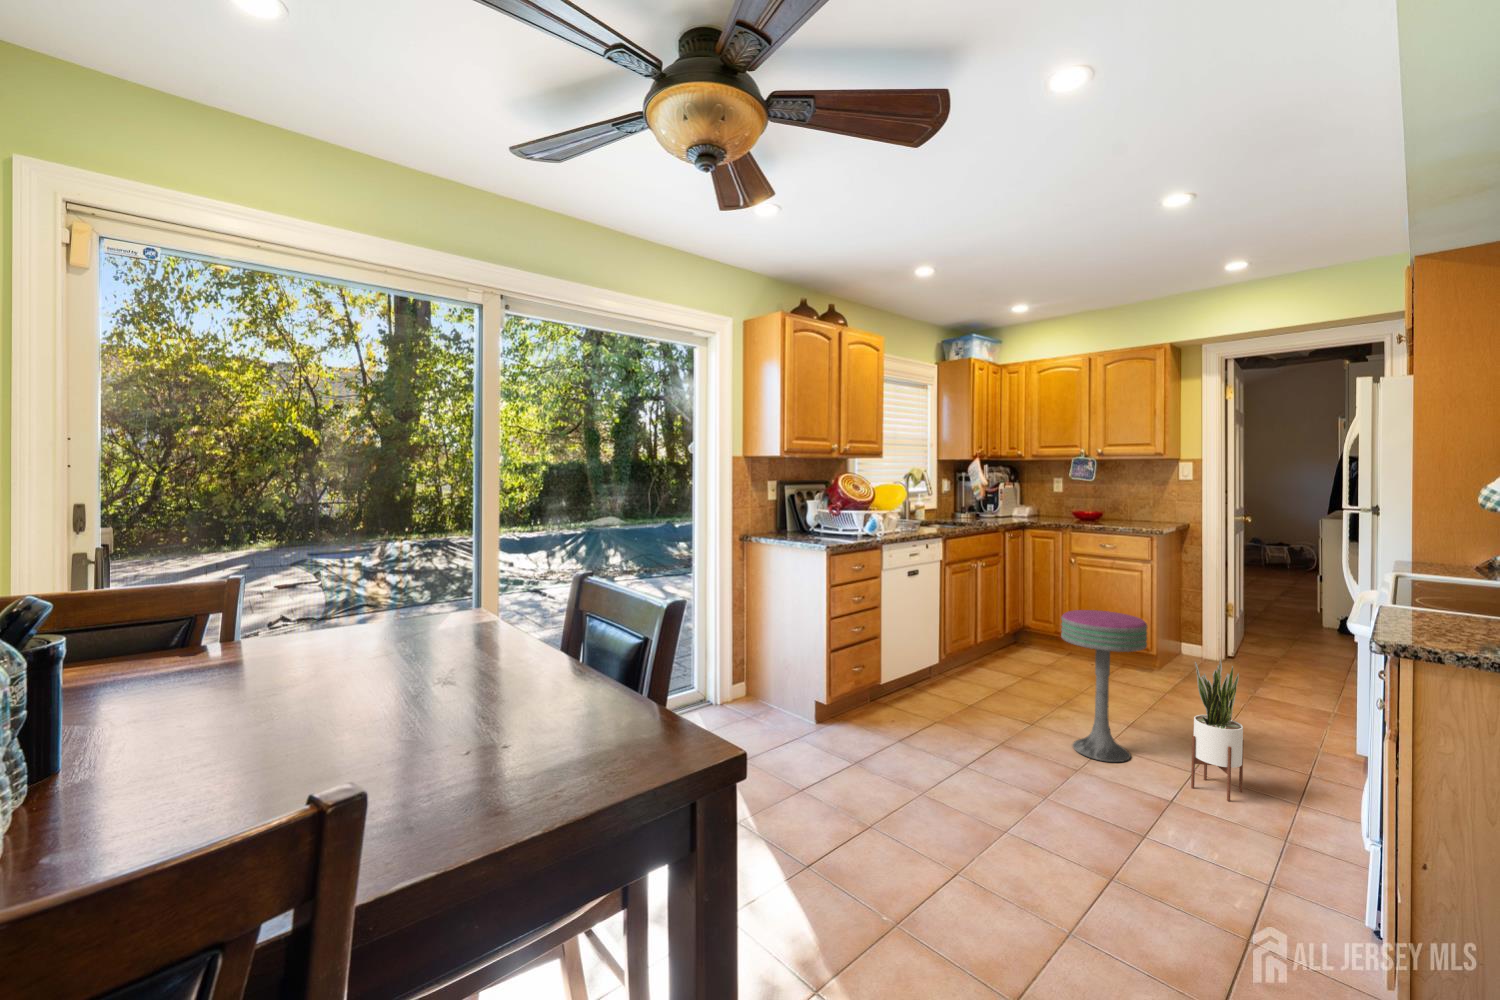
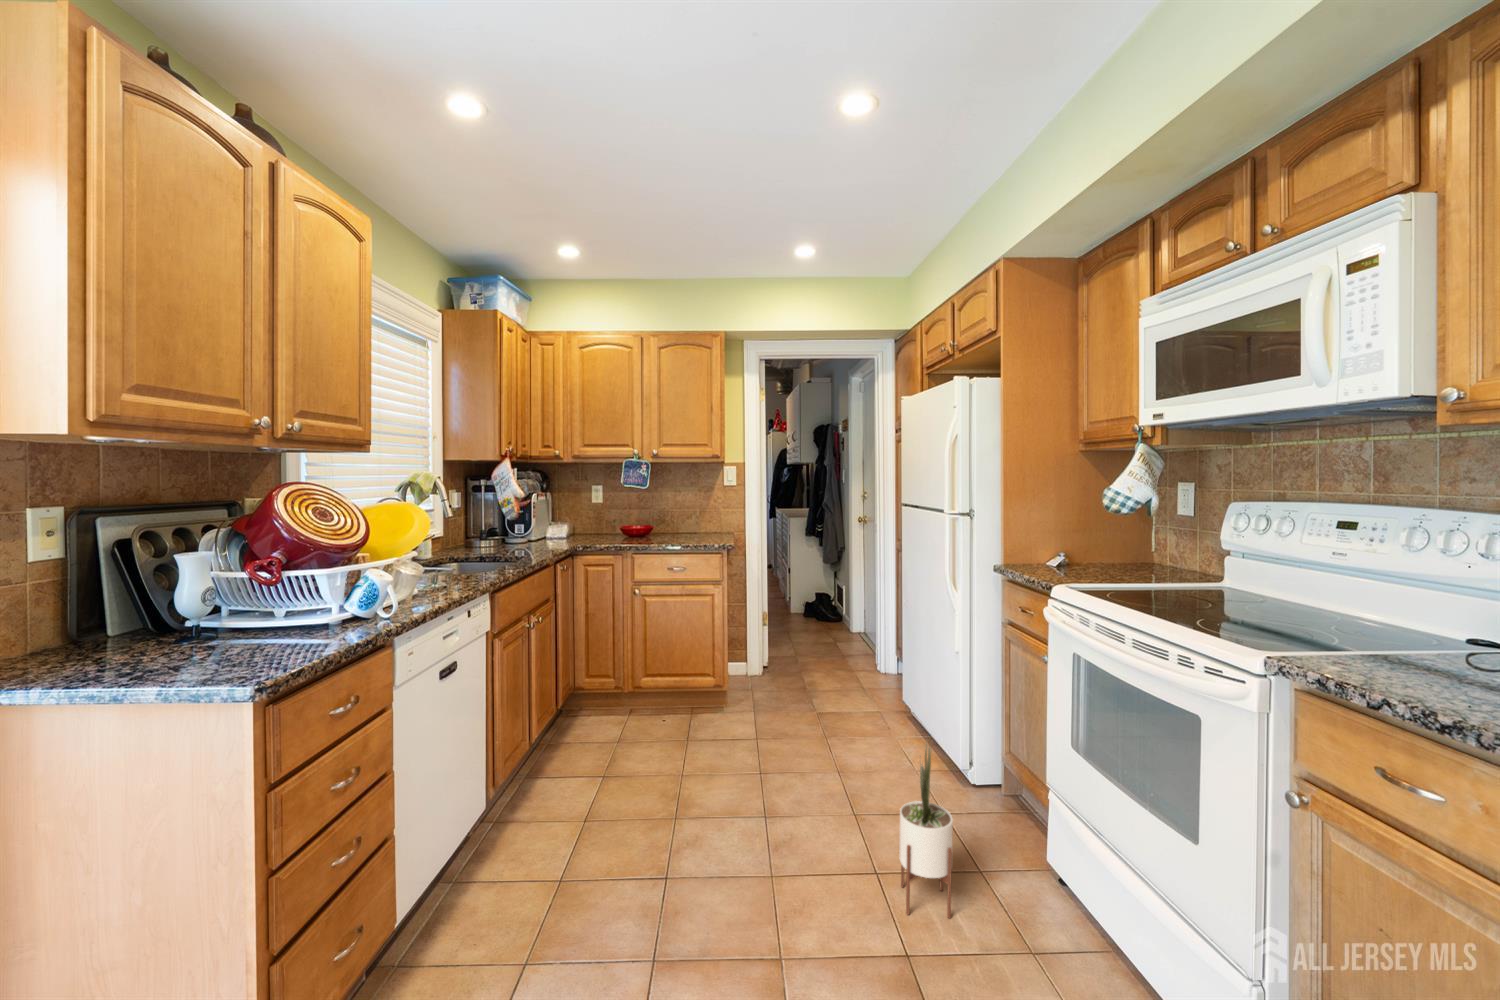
bar stool: present [1061,610,1148,762] -> none [728,684,838,921]

